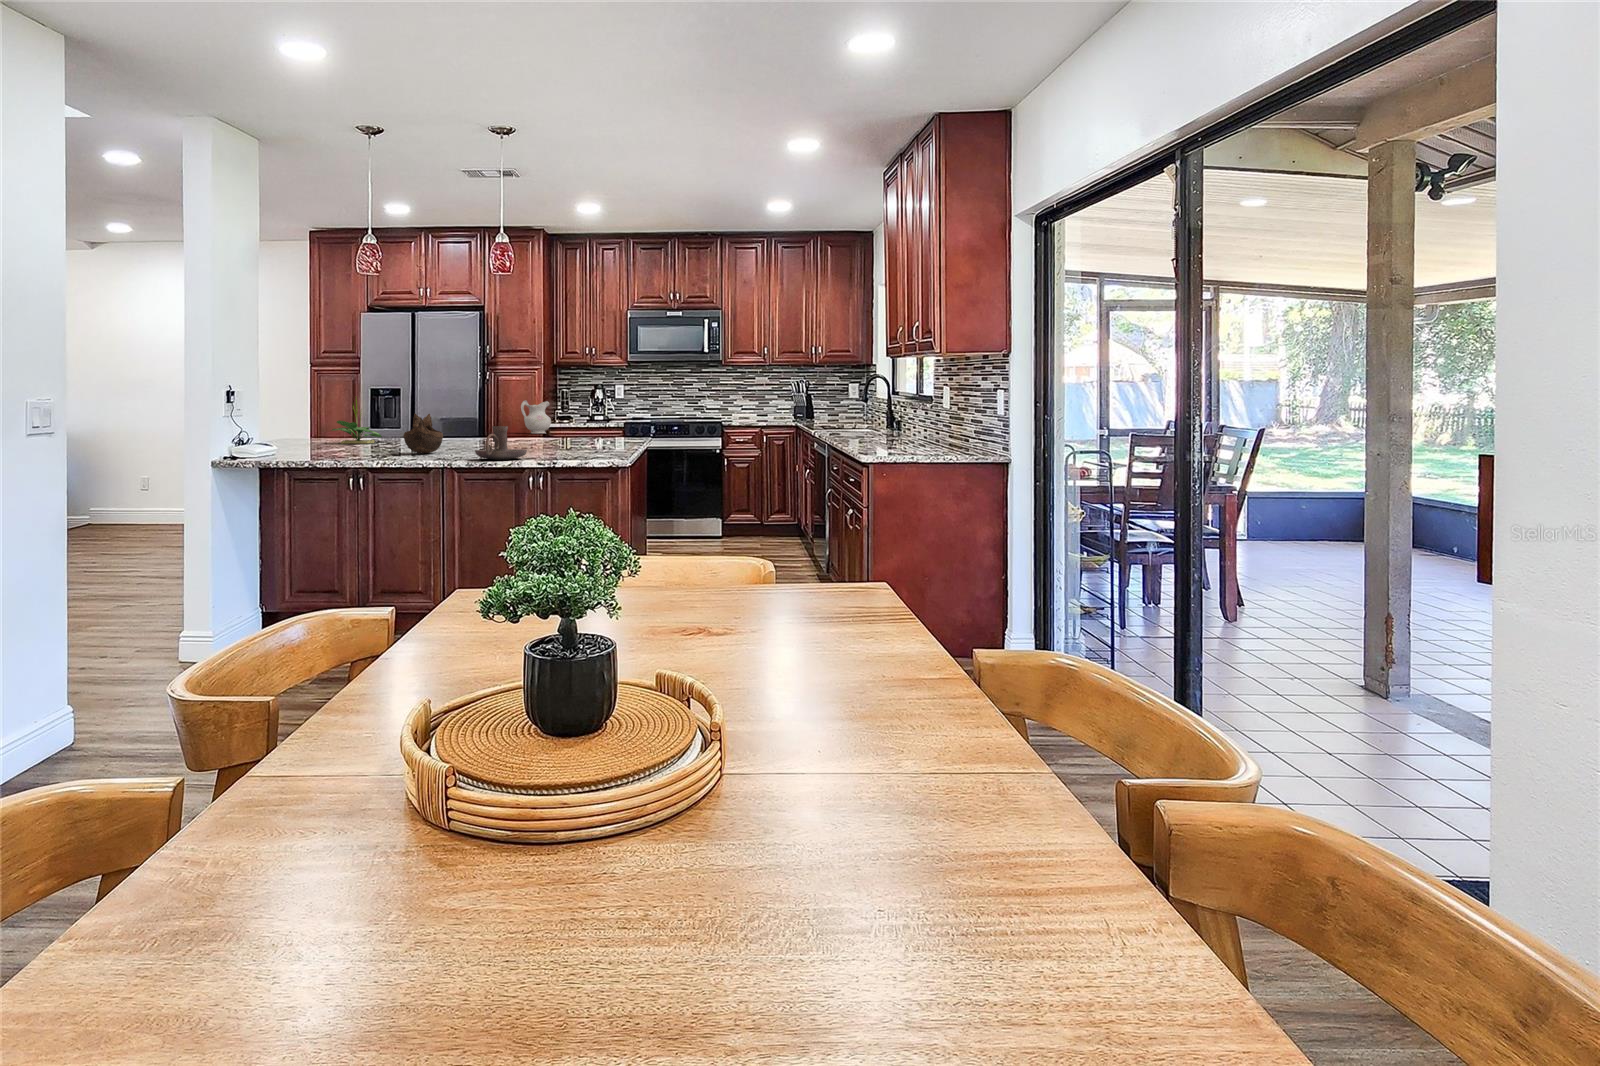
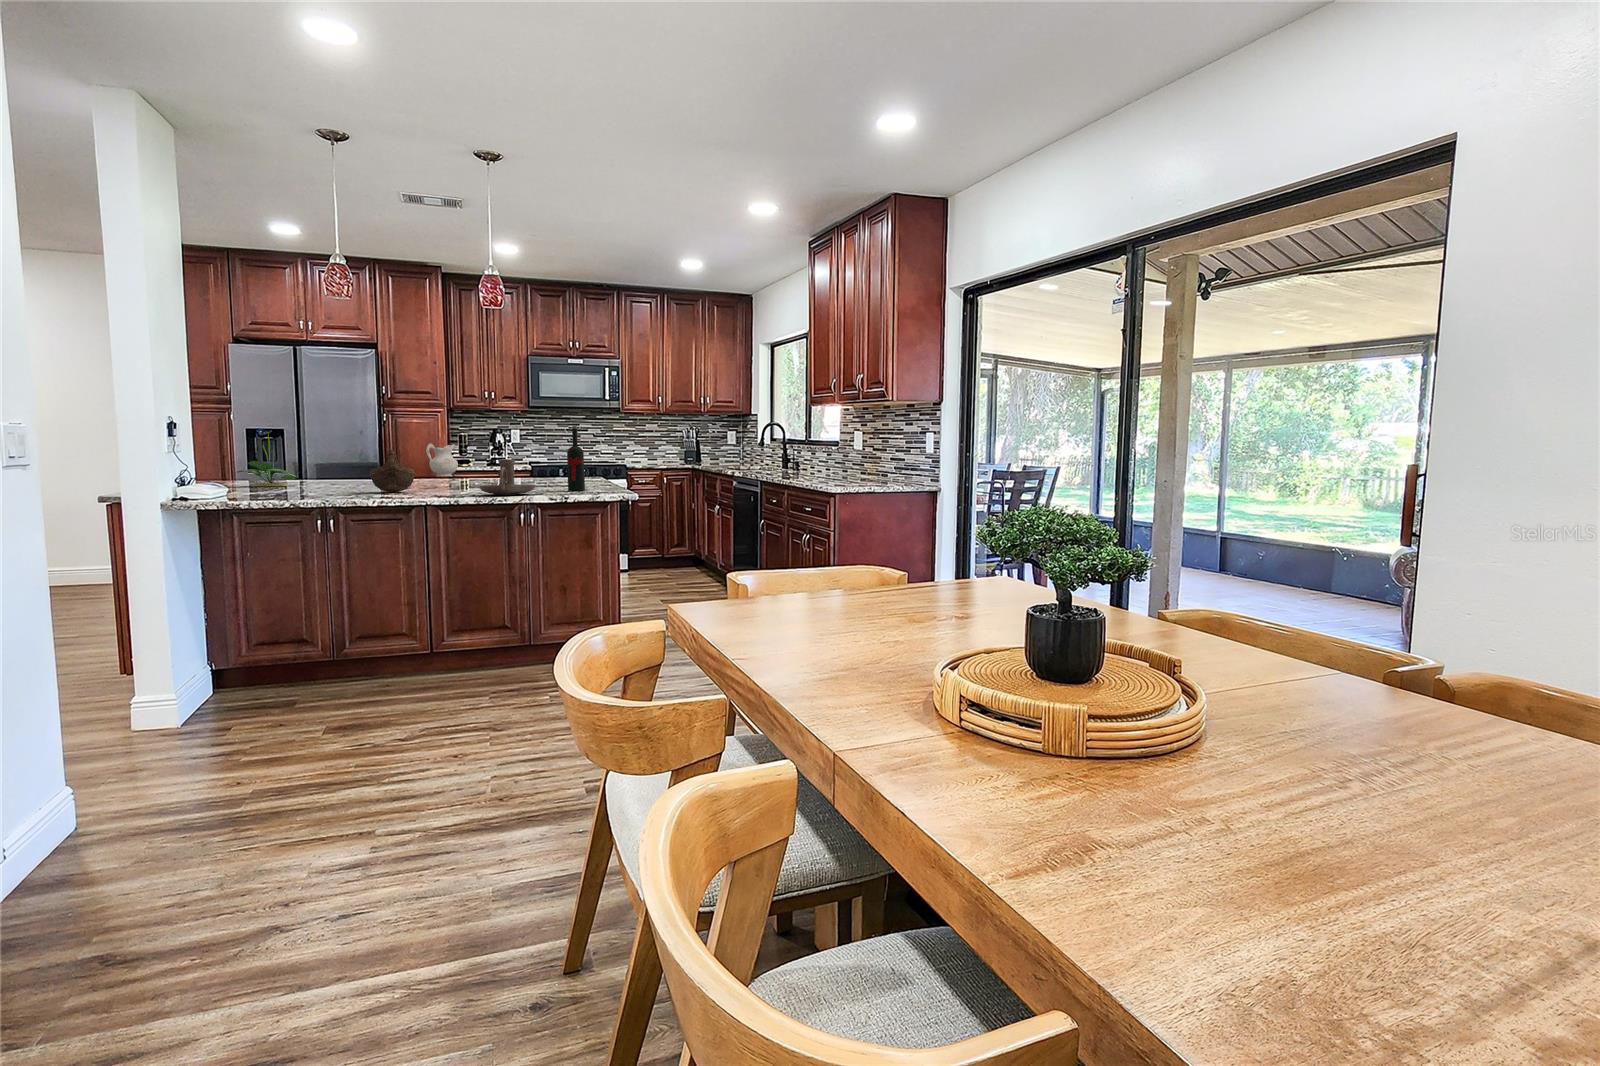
wine bottle: none [568,393,585,456] -> present [567,426,585,491]

